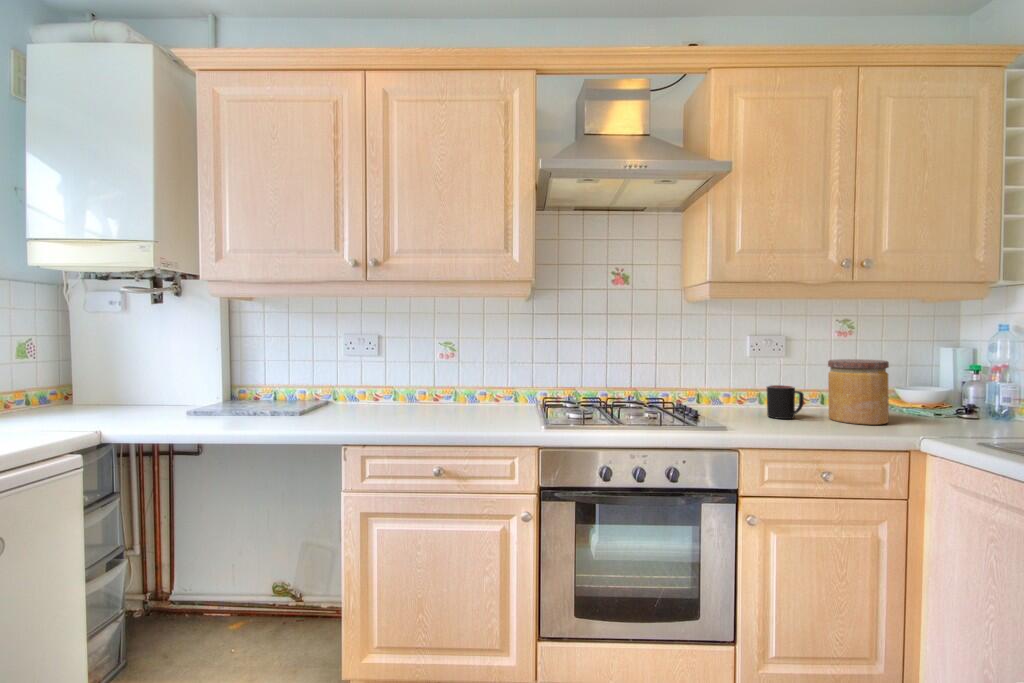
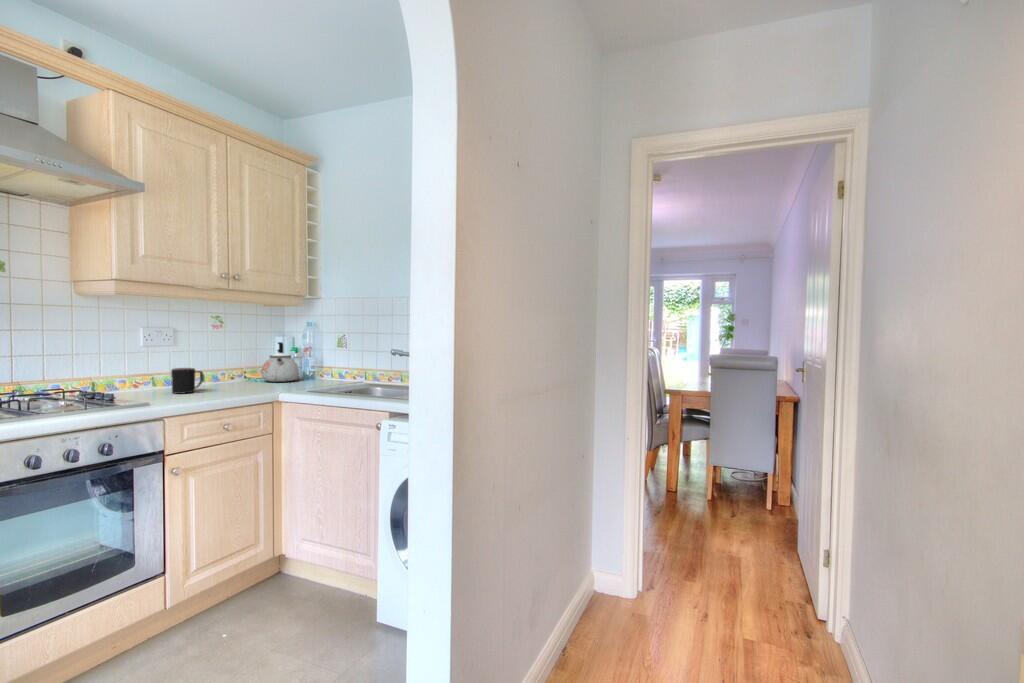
kettle: none [907,354,978,419] -> present [261,342,299,382]
jar: present [828,359,889,425] -> none [217,346,257,390]

